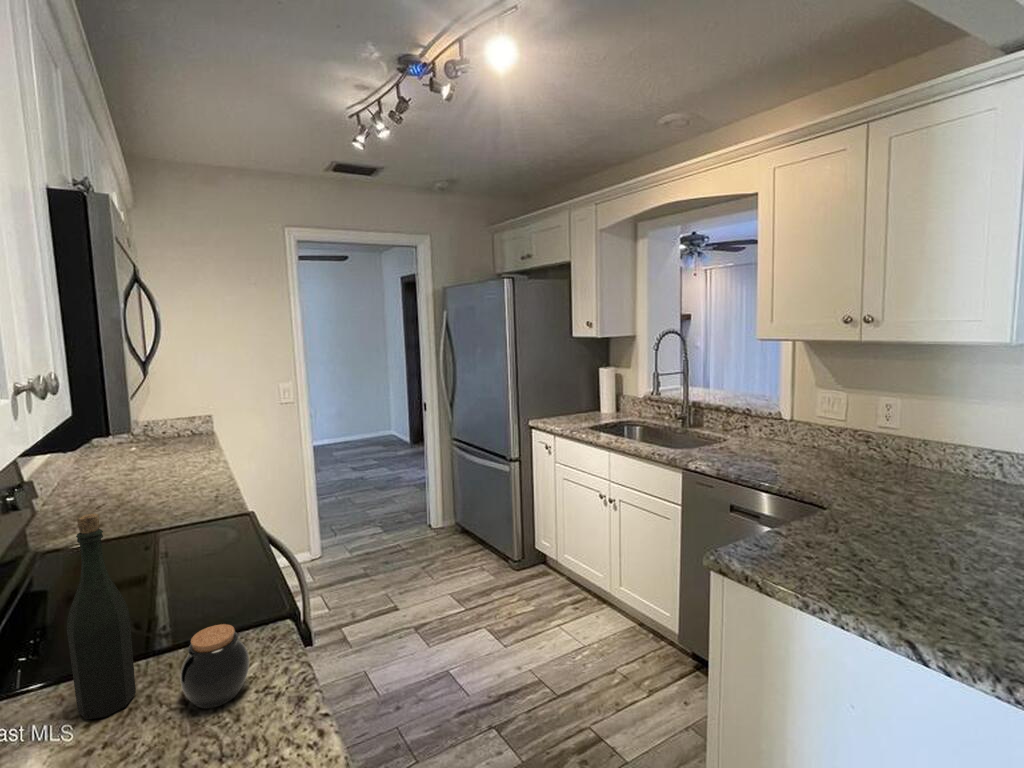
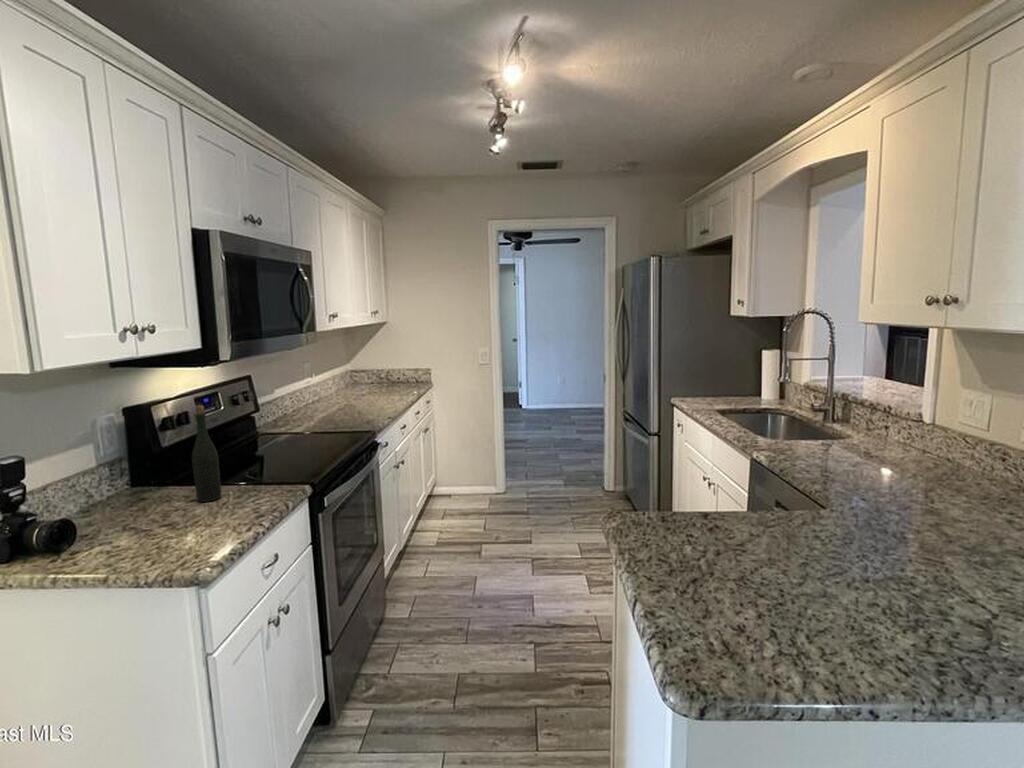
jar: present [180,624,249,708] -> none [224,472,258,510]

